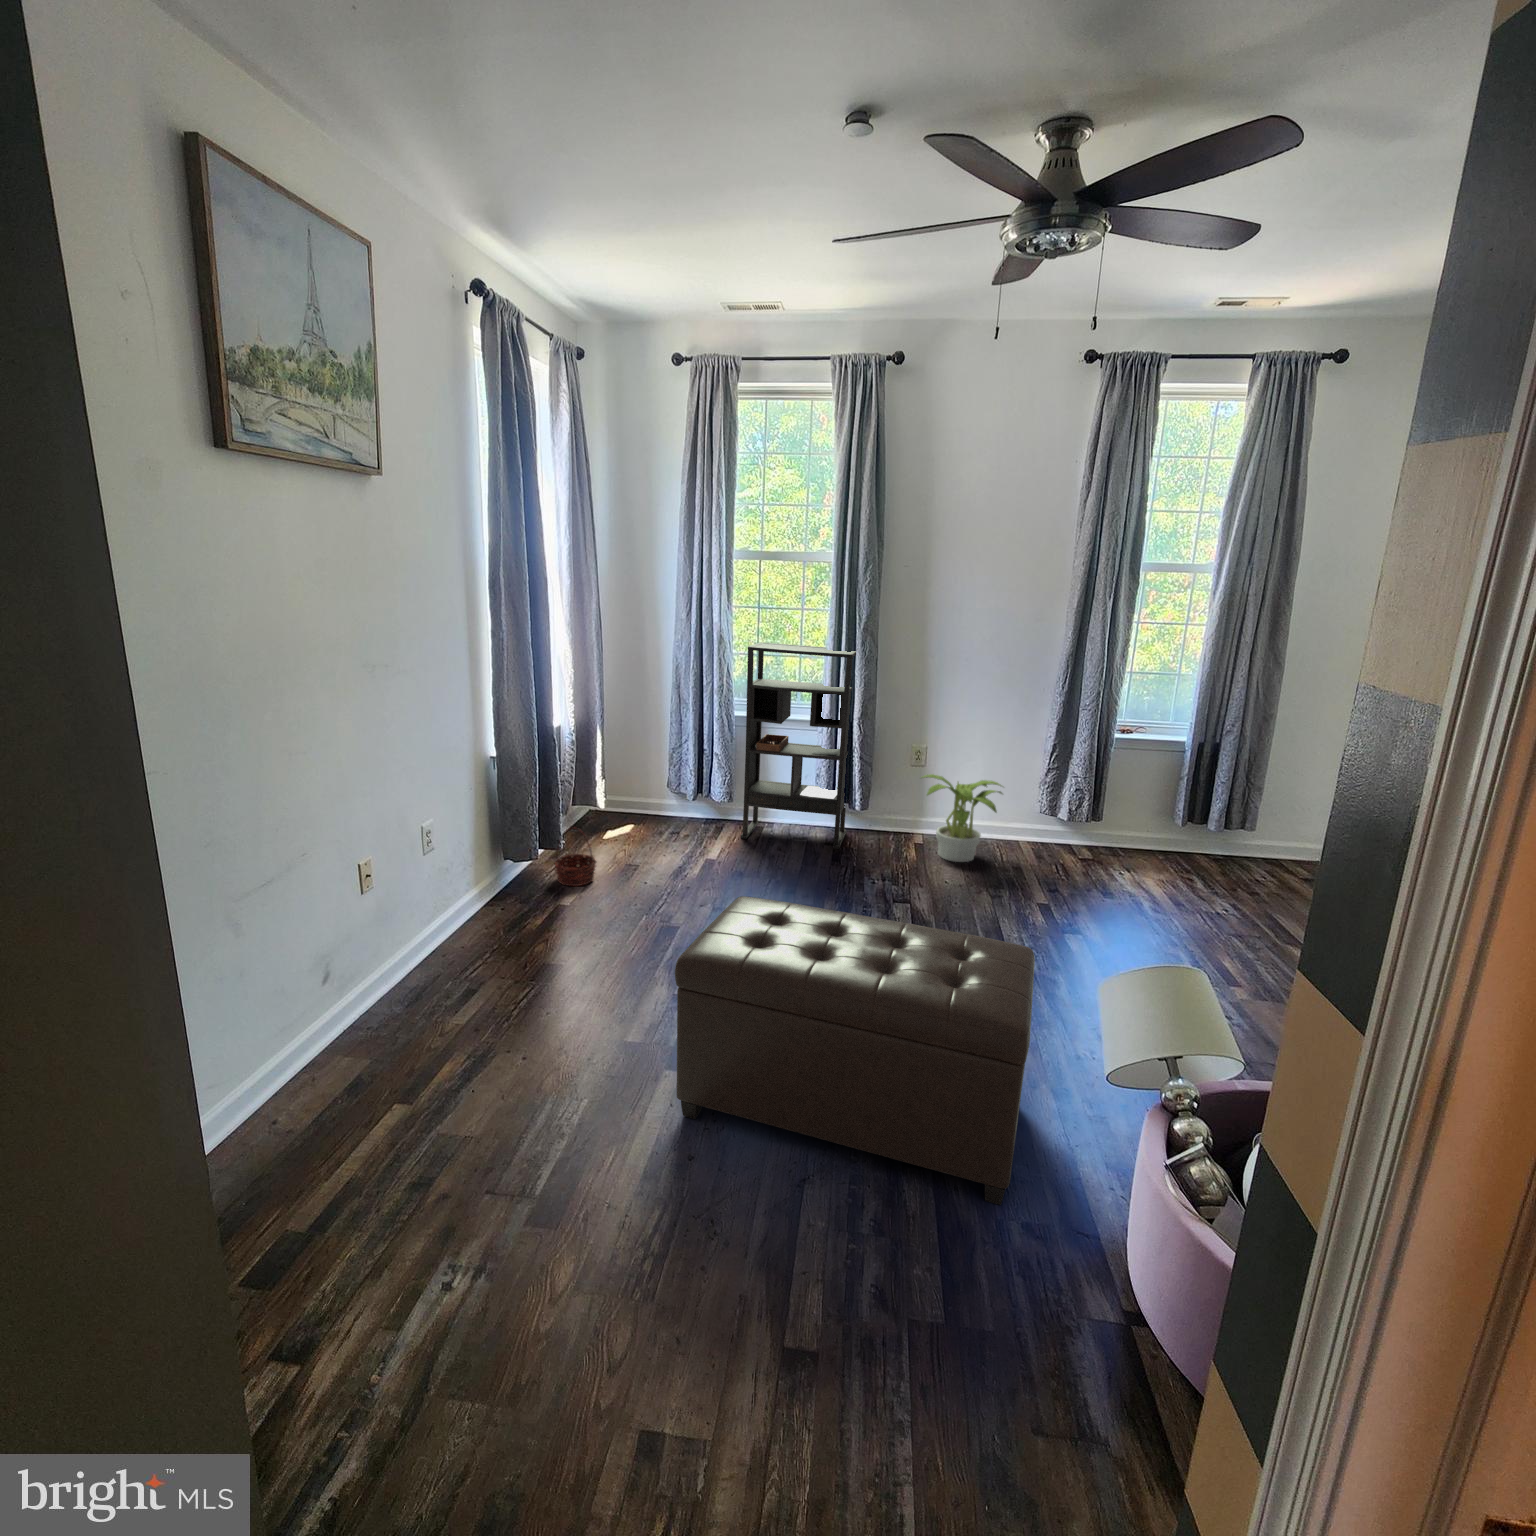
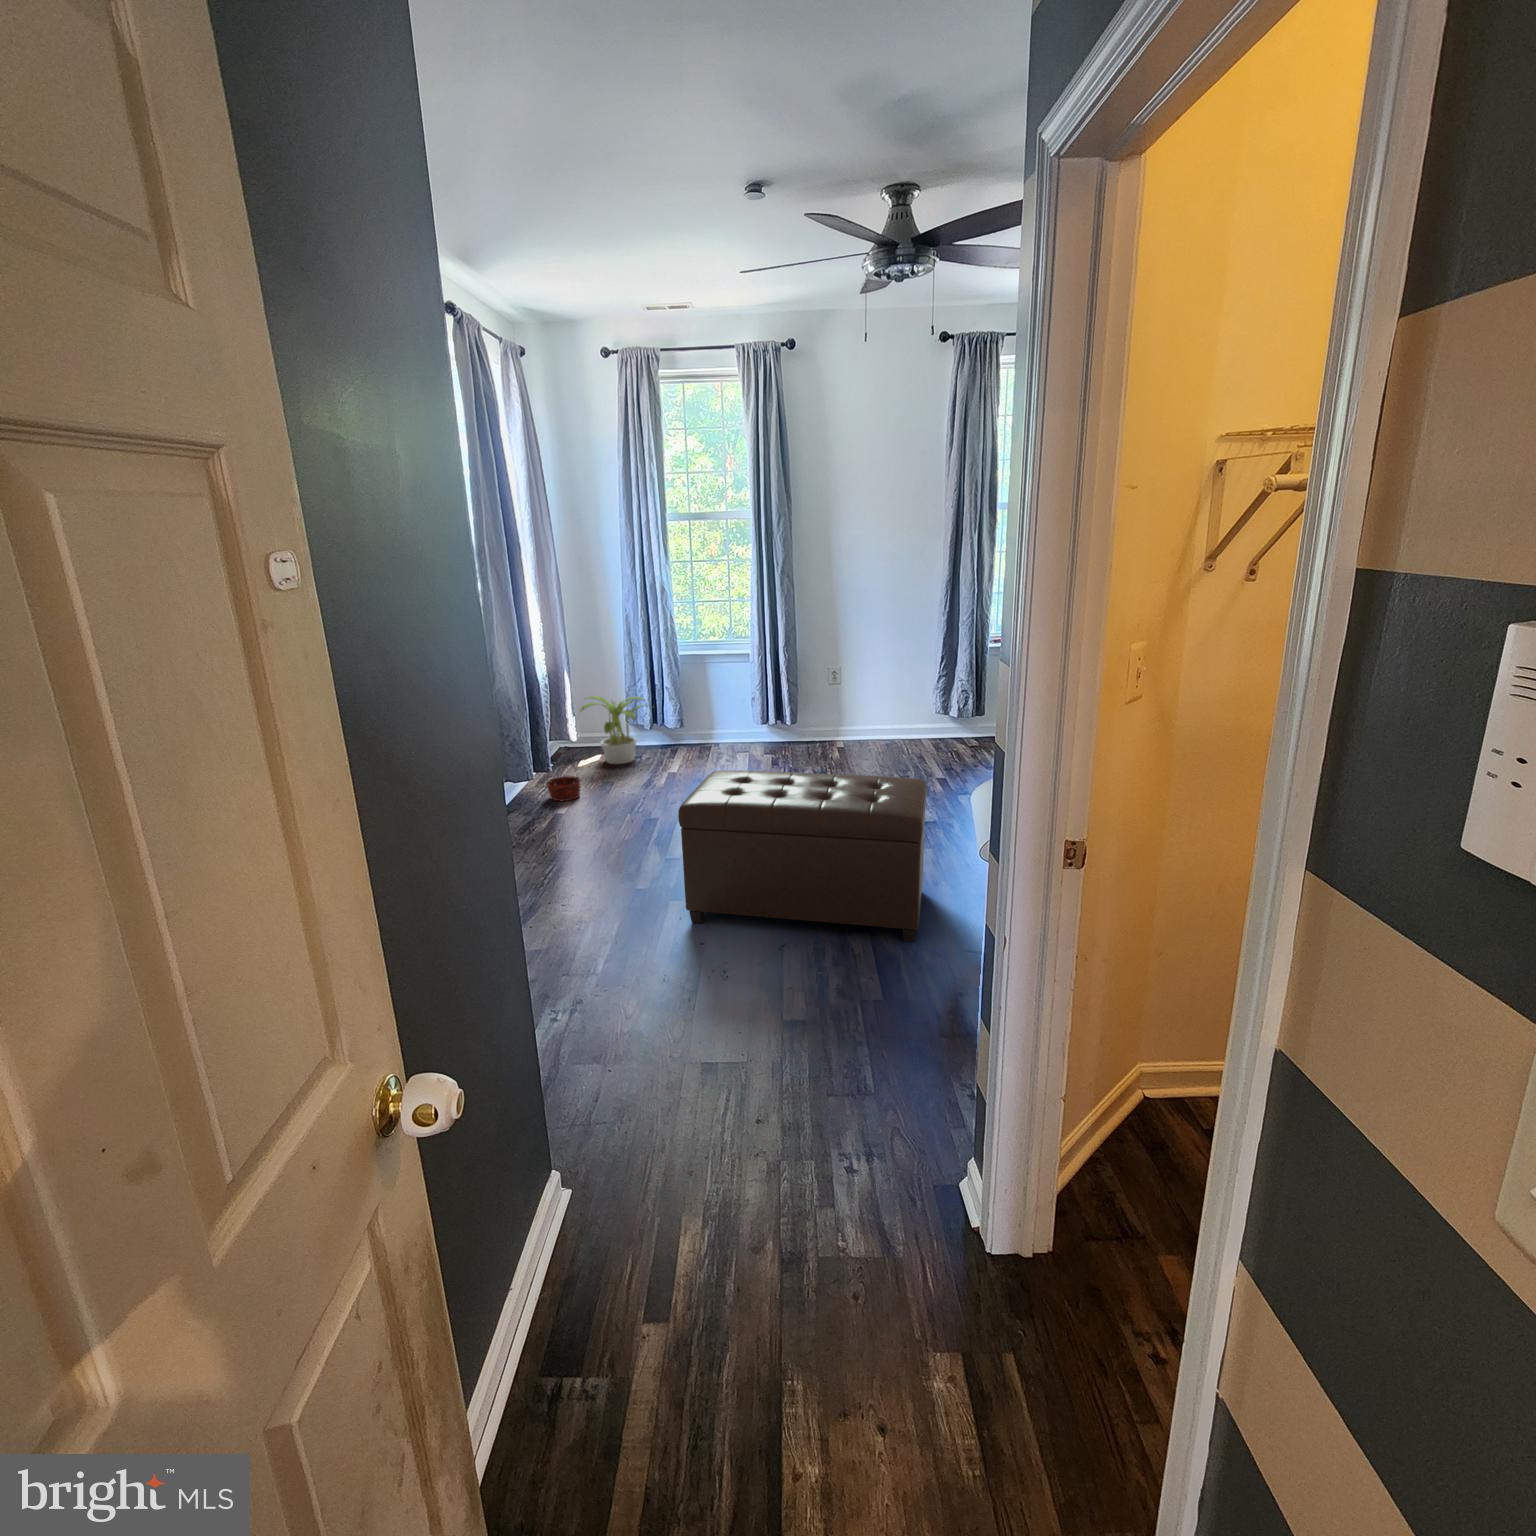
bookshelf: present [741,642,856,849] -> none [687,591,781,757]
potted plant: present [922,774,1002,862] -> present [580,696,654,764]

